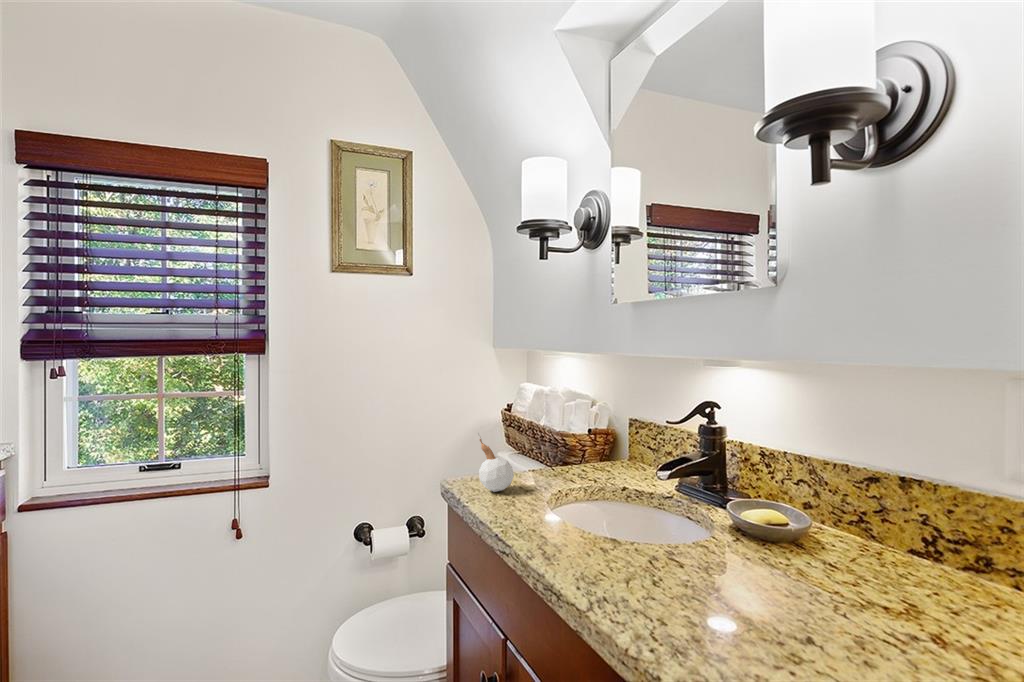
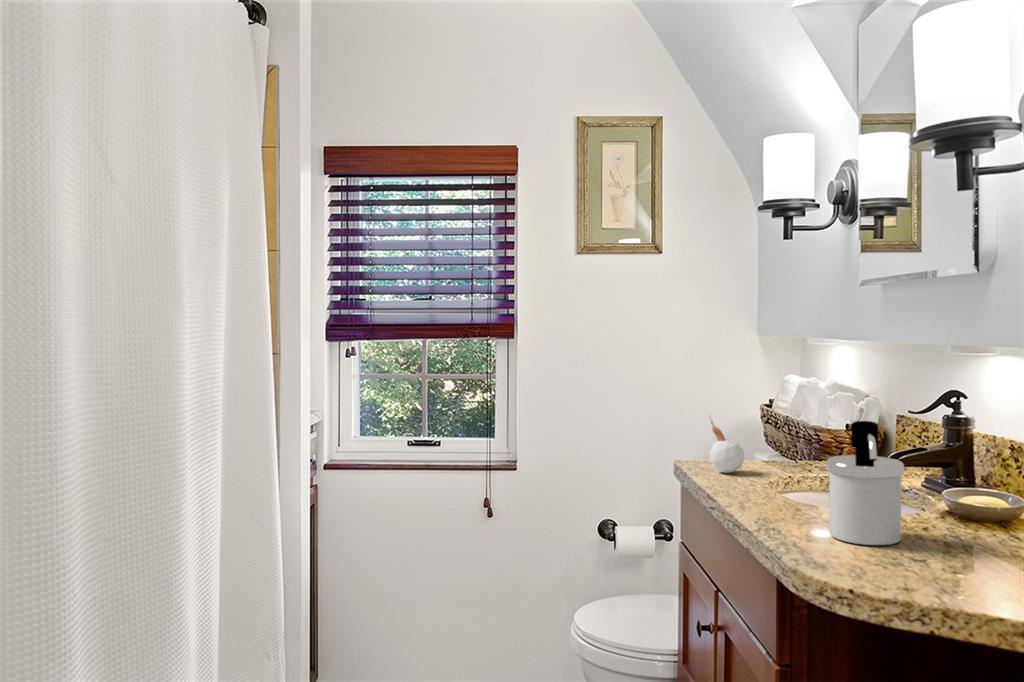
soap dispenser: none [652,452,743,607] -> present [827,421,904,545]

